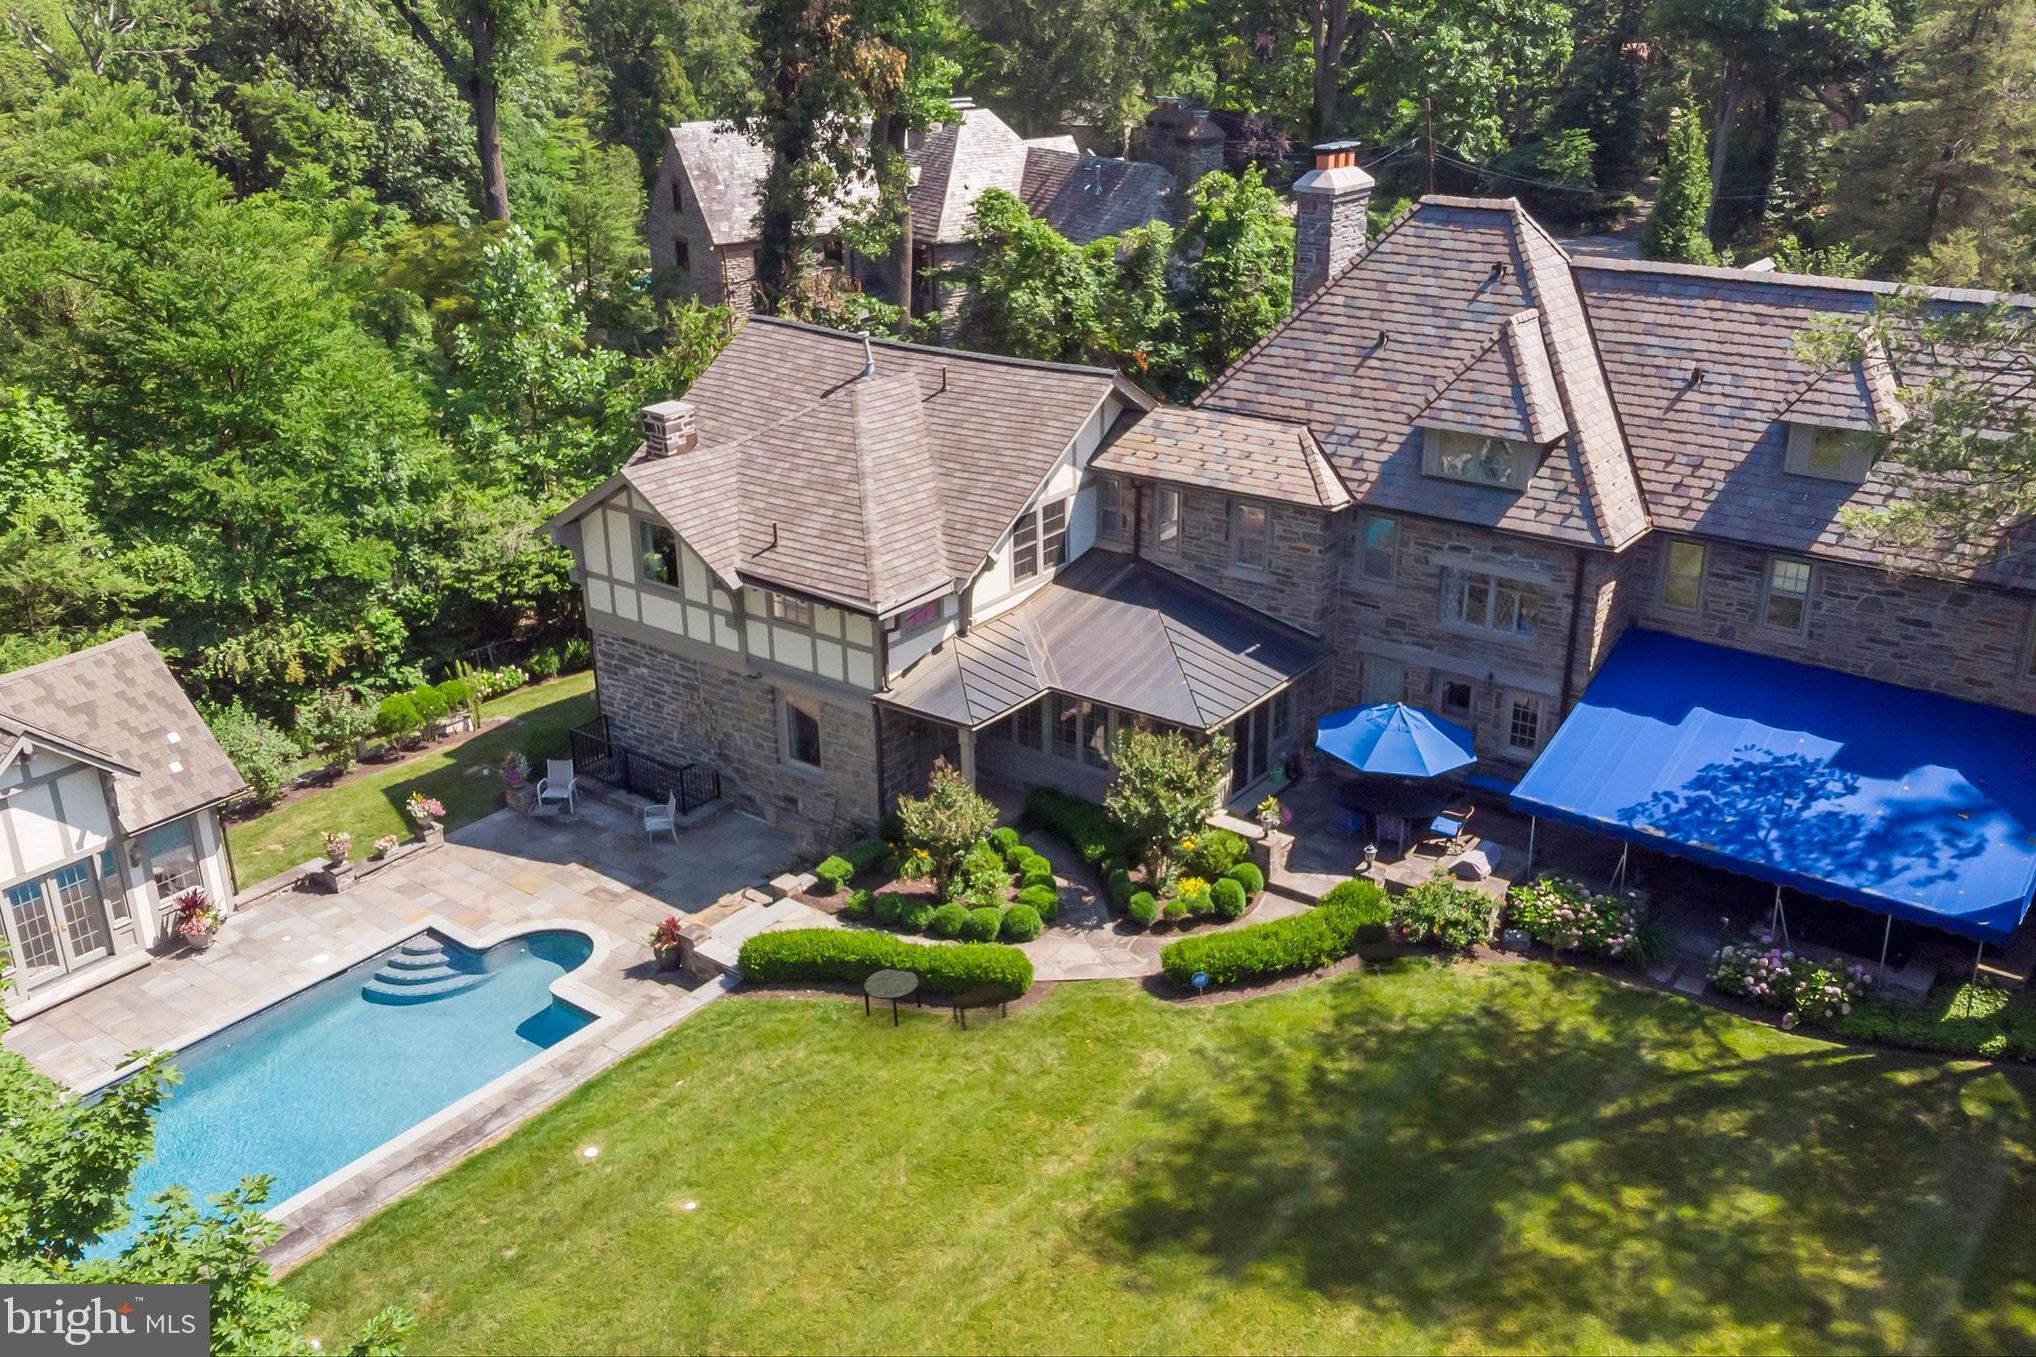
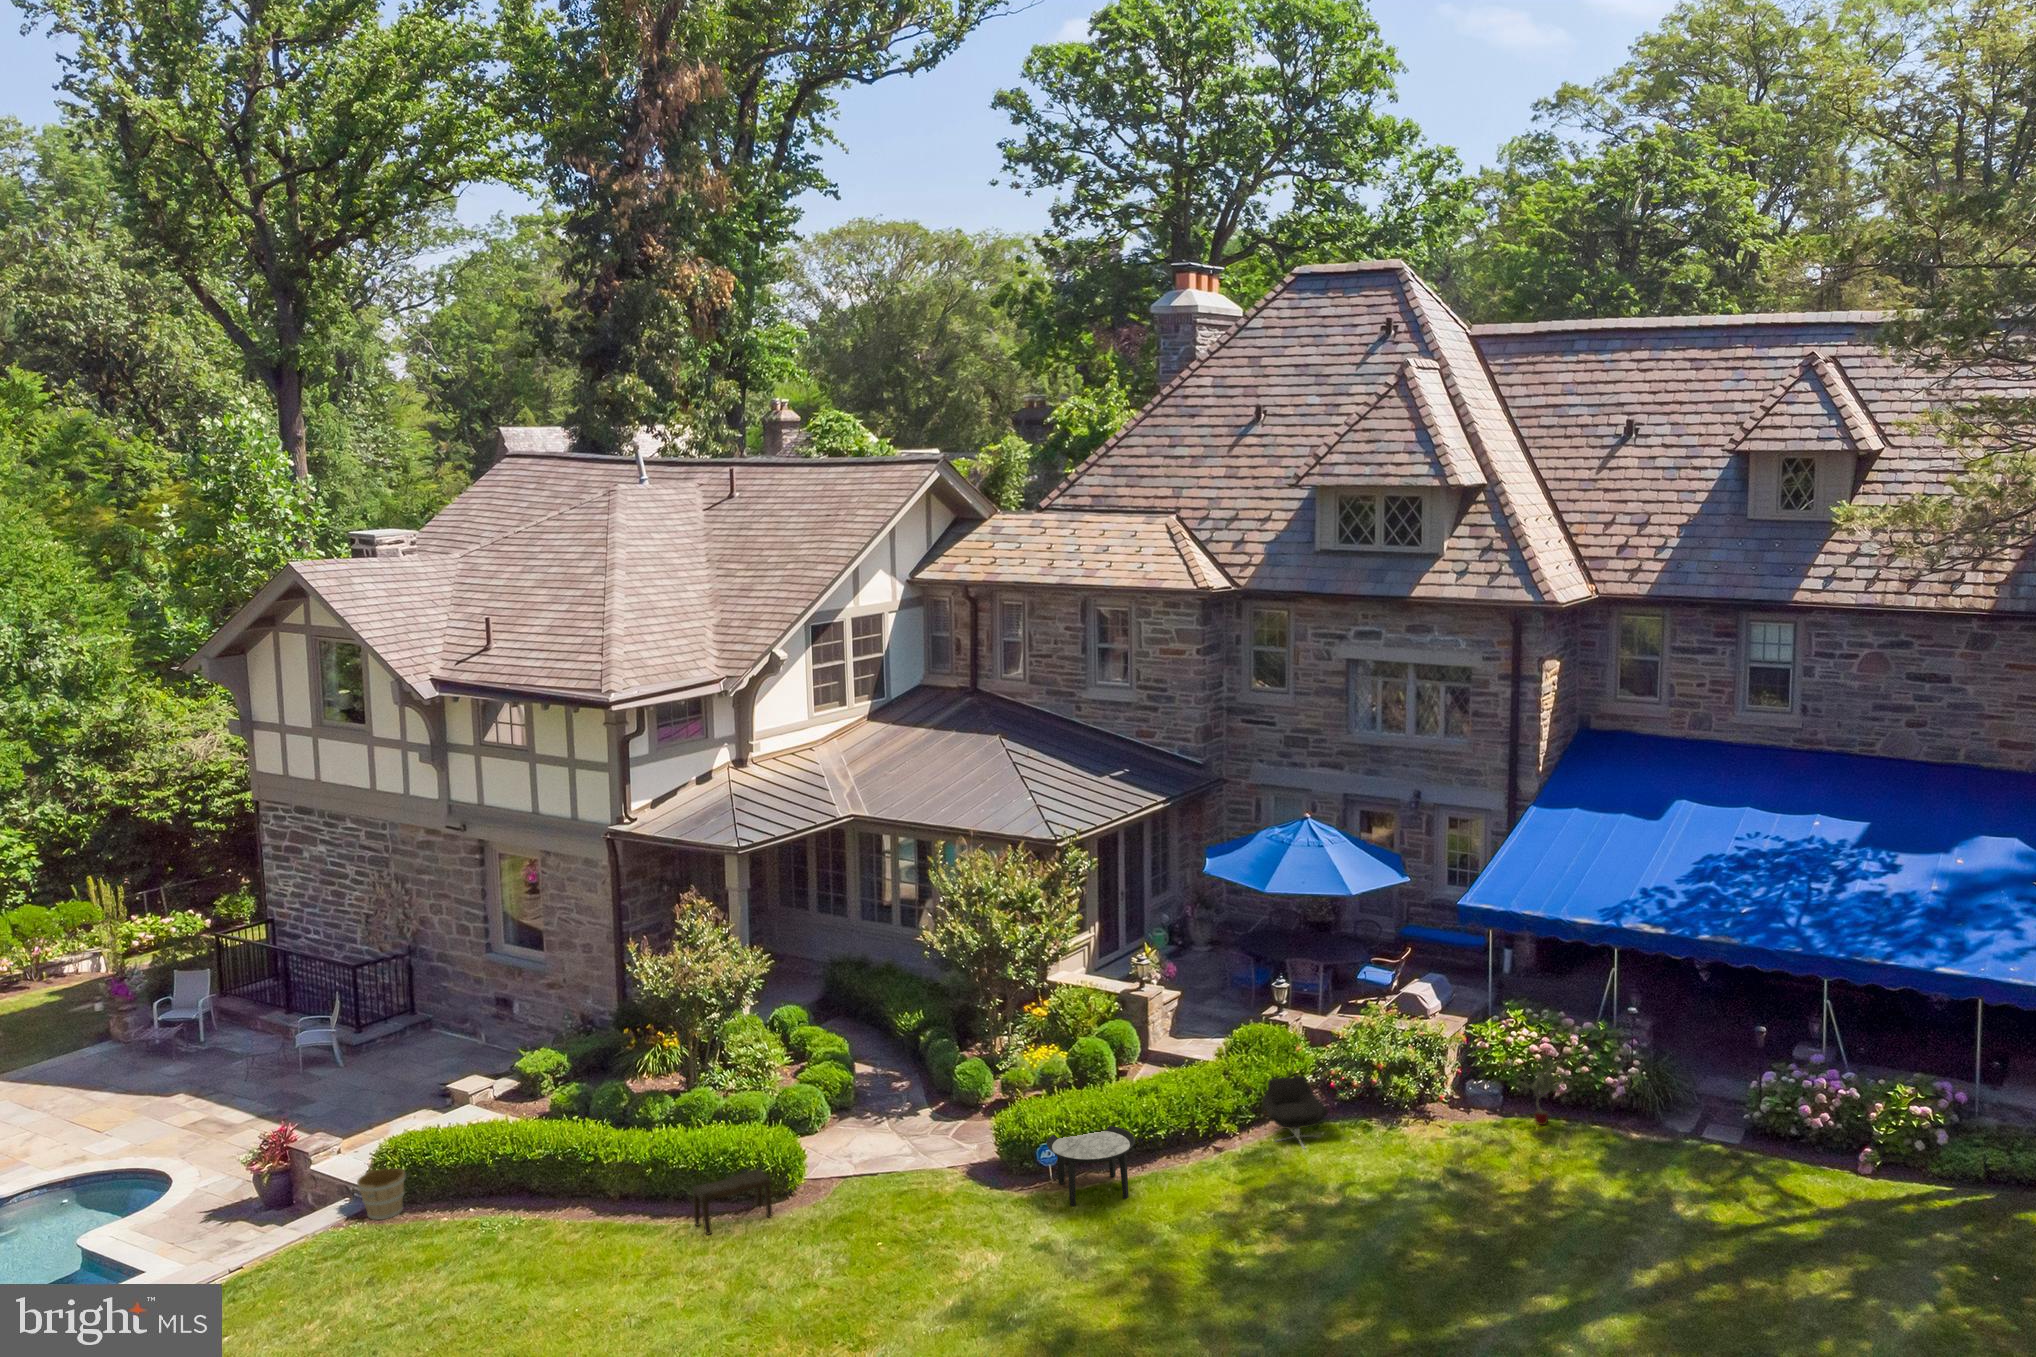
wooden bucket: none [719,964,751,1001] -> present [357,1169,405,1220]
round table: present [861,966,921,1026] -> present [1047,1126,1135,1206]

